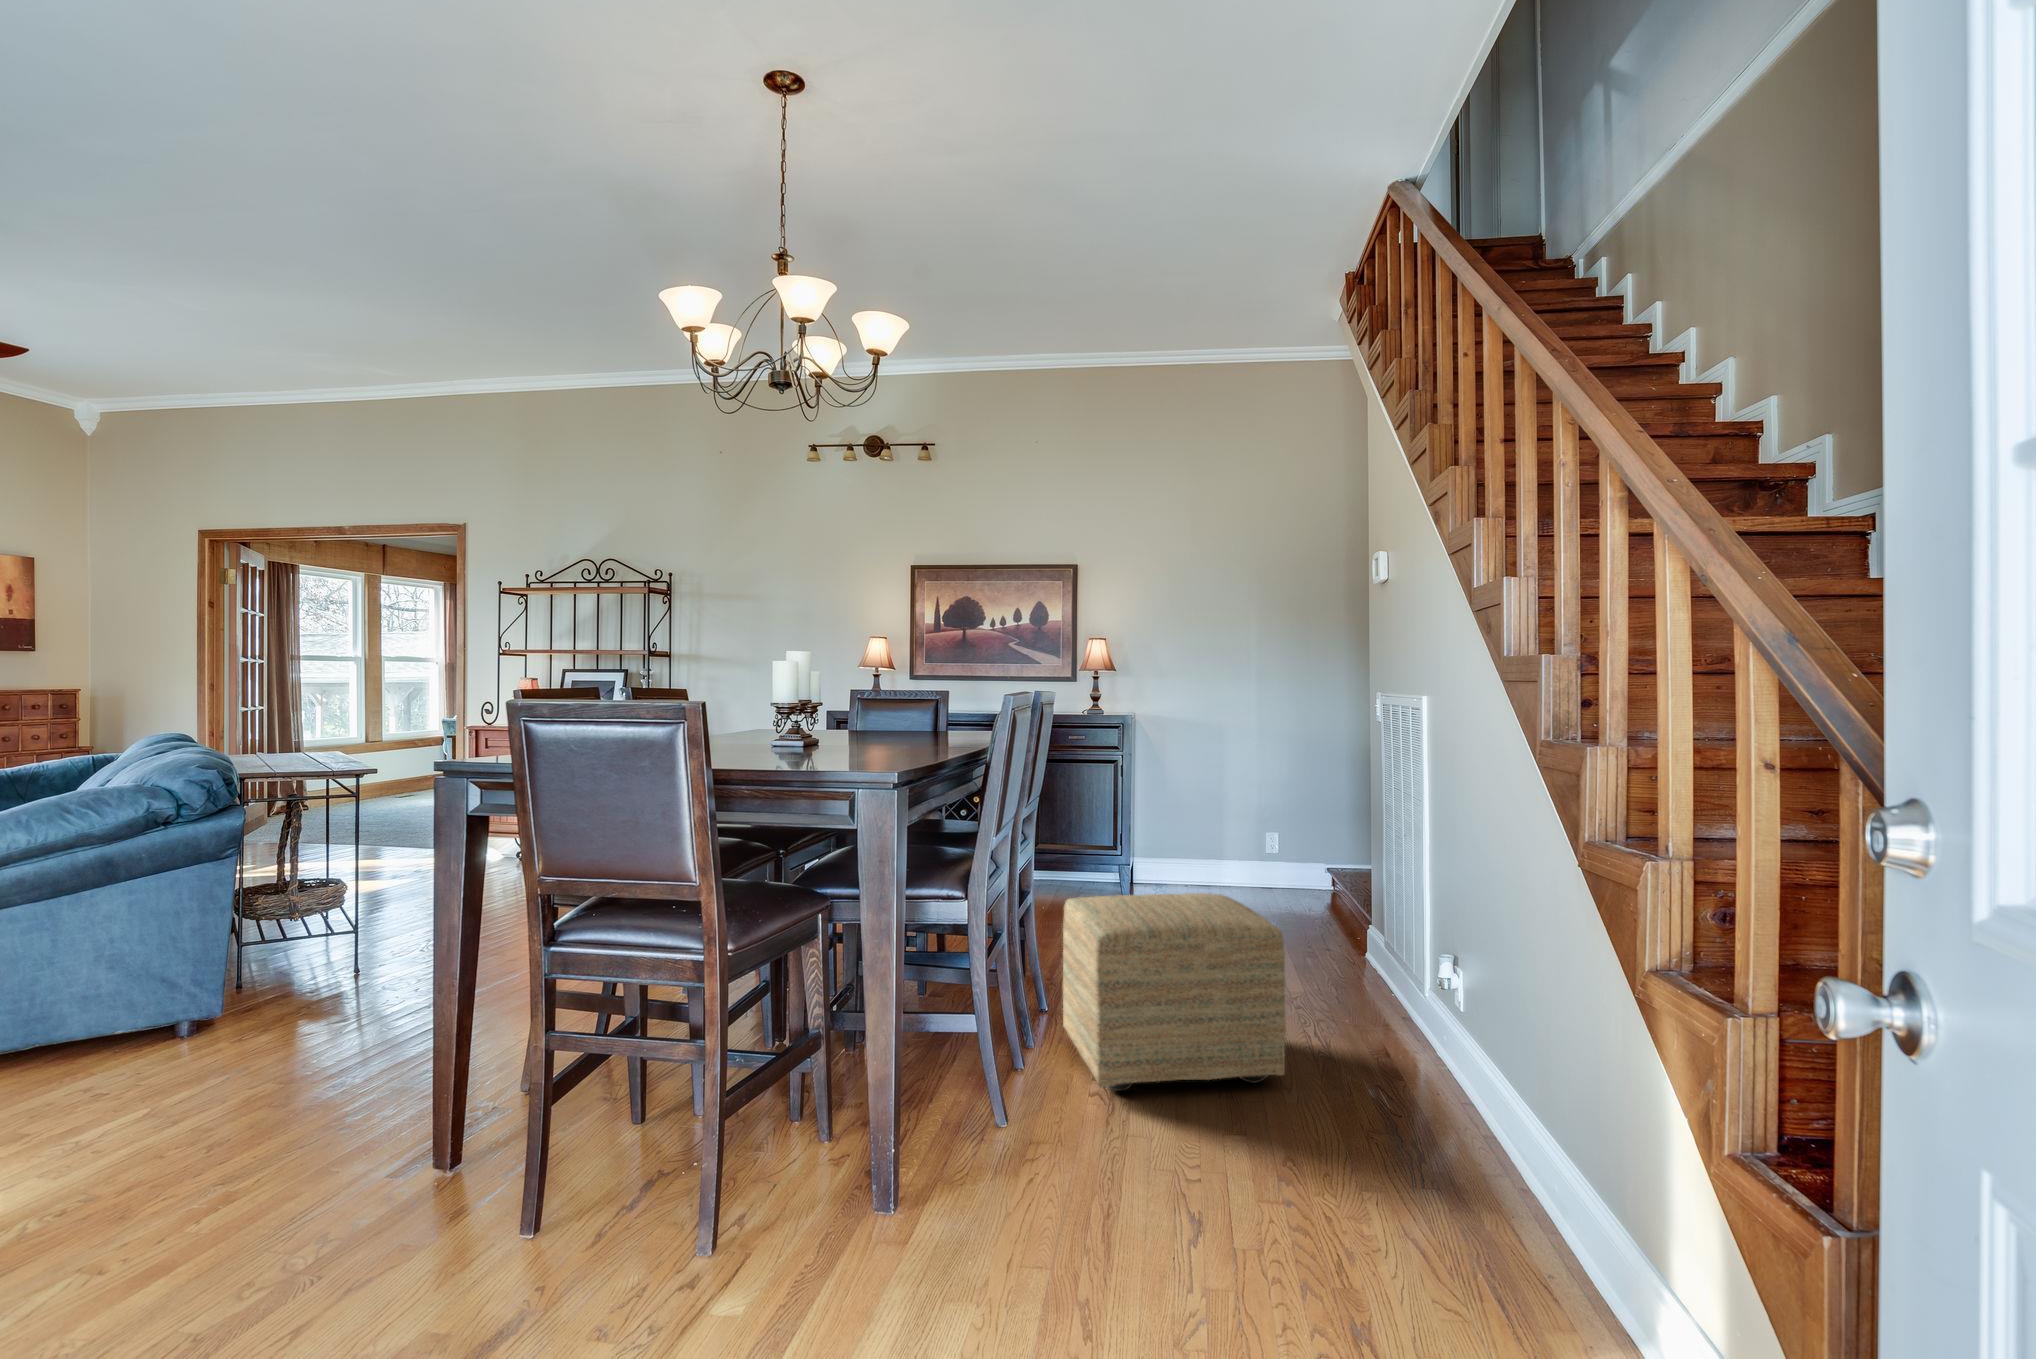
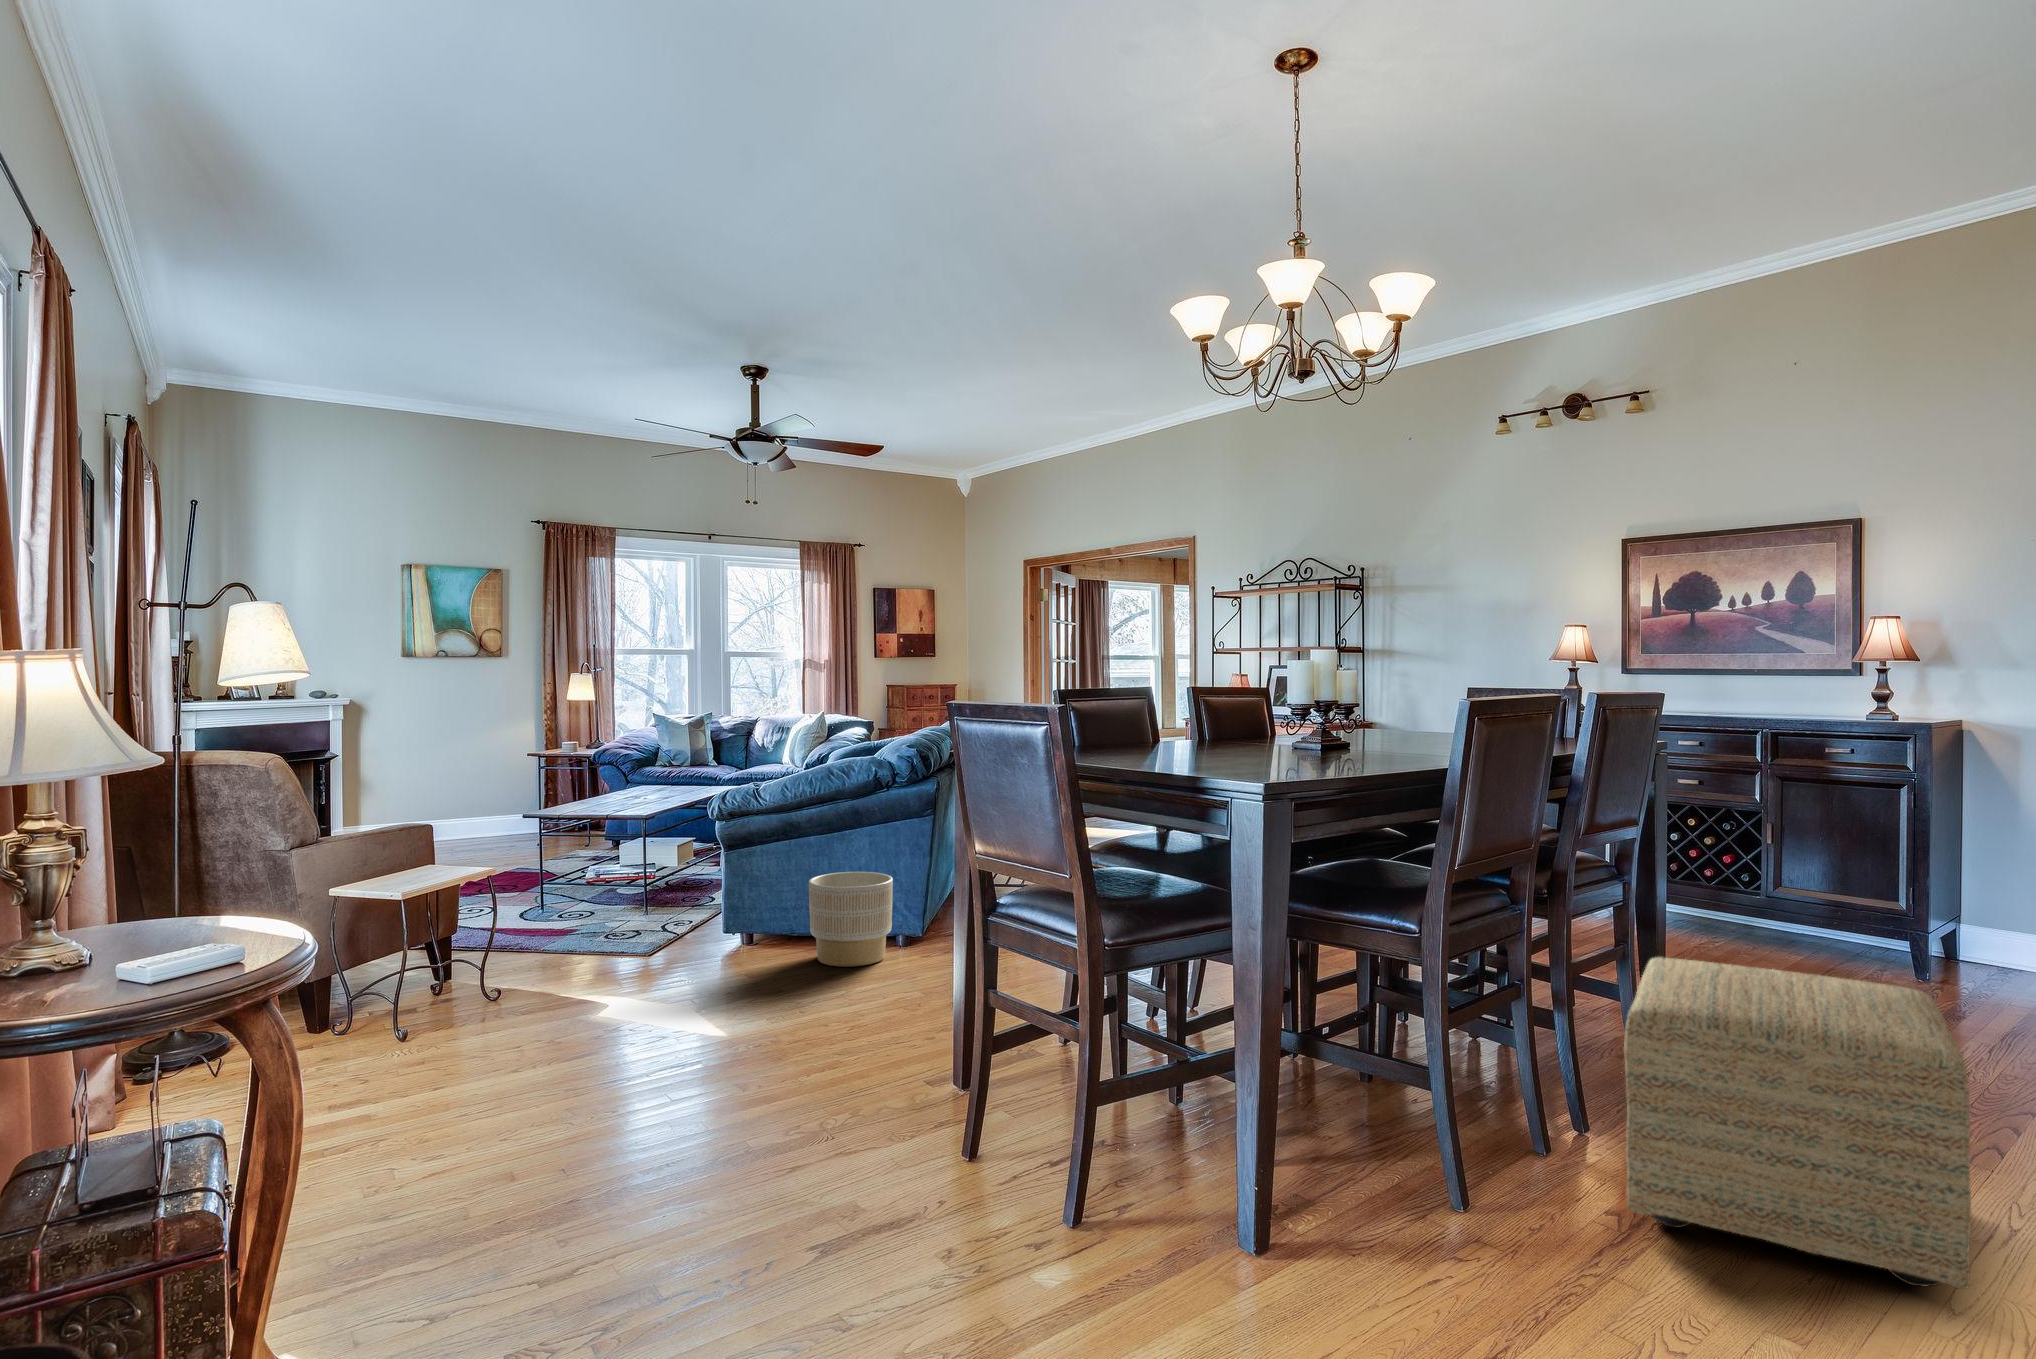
planter: none [50,945,194,1081] -> present [809,872,893,967]

